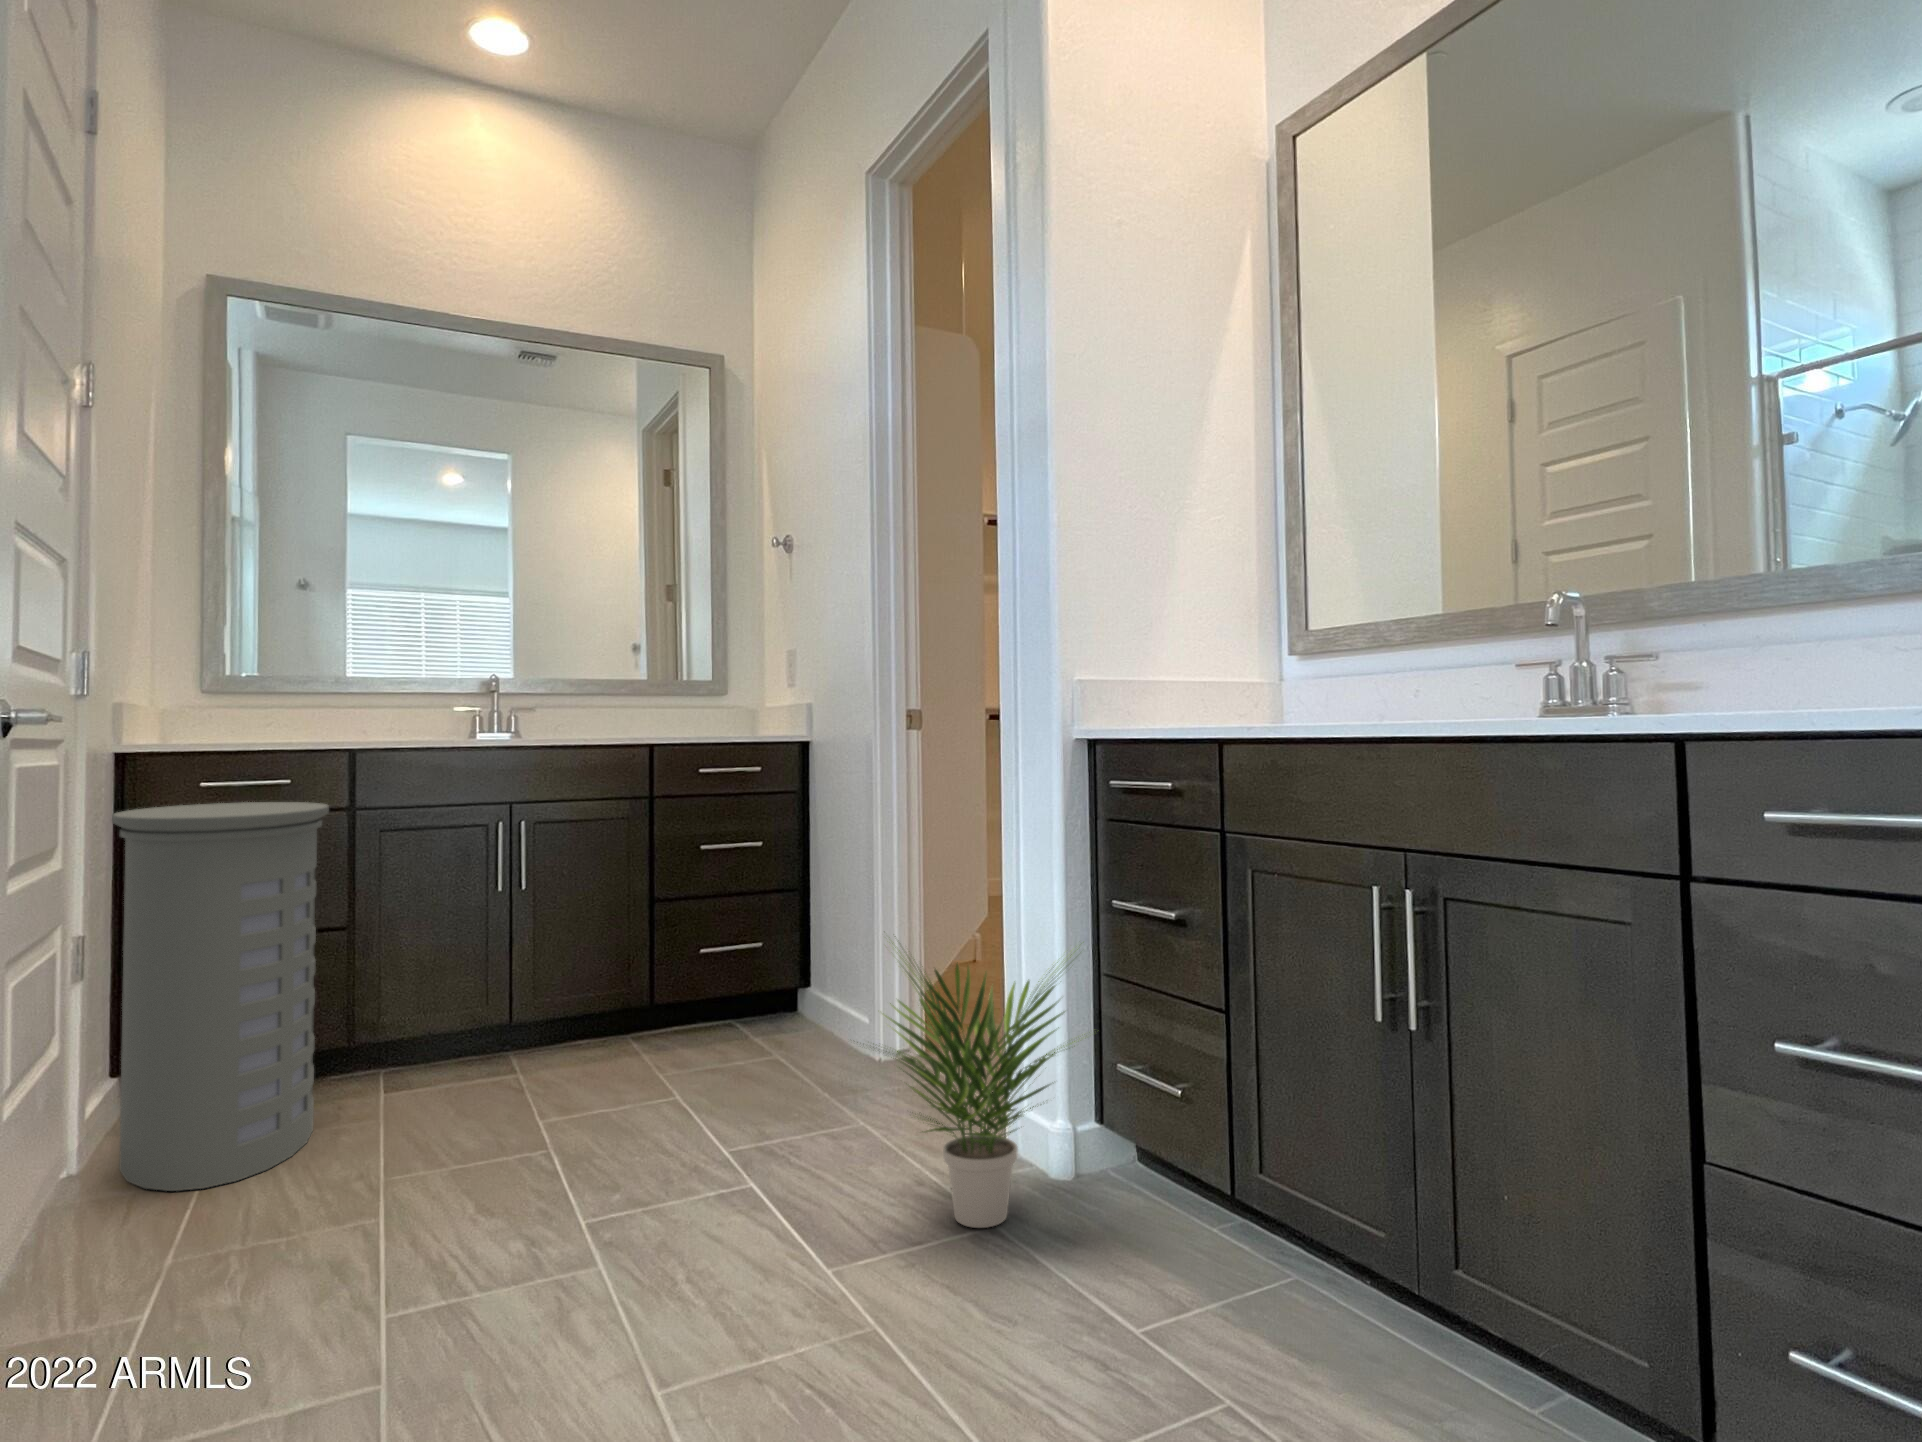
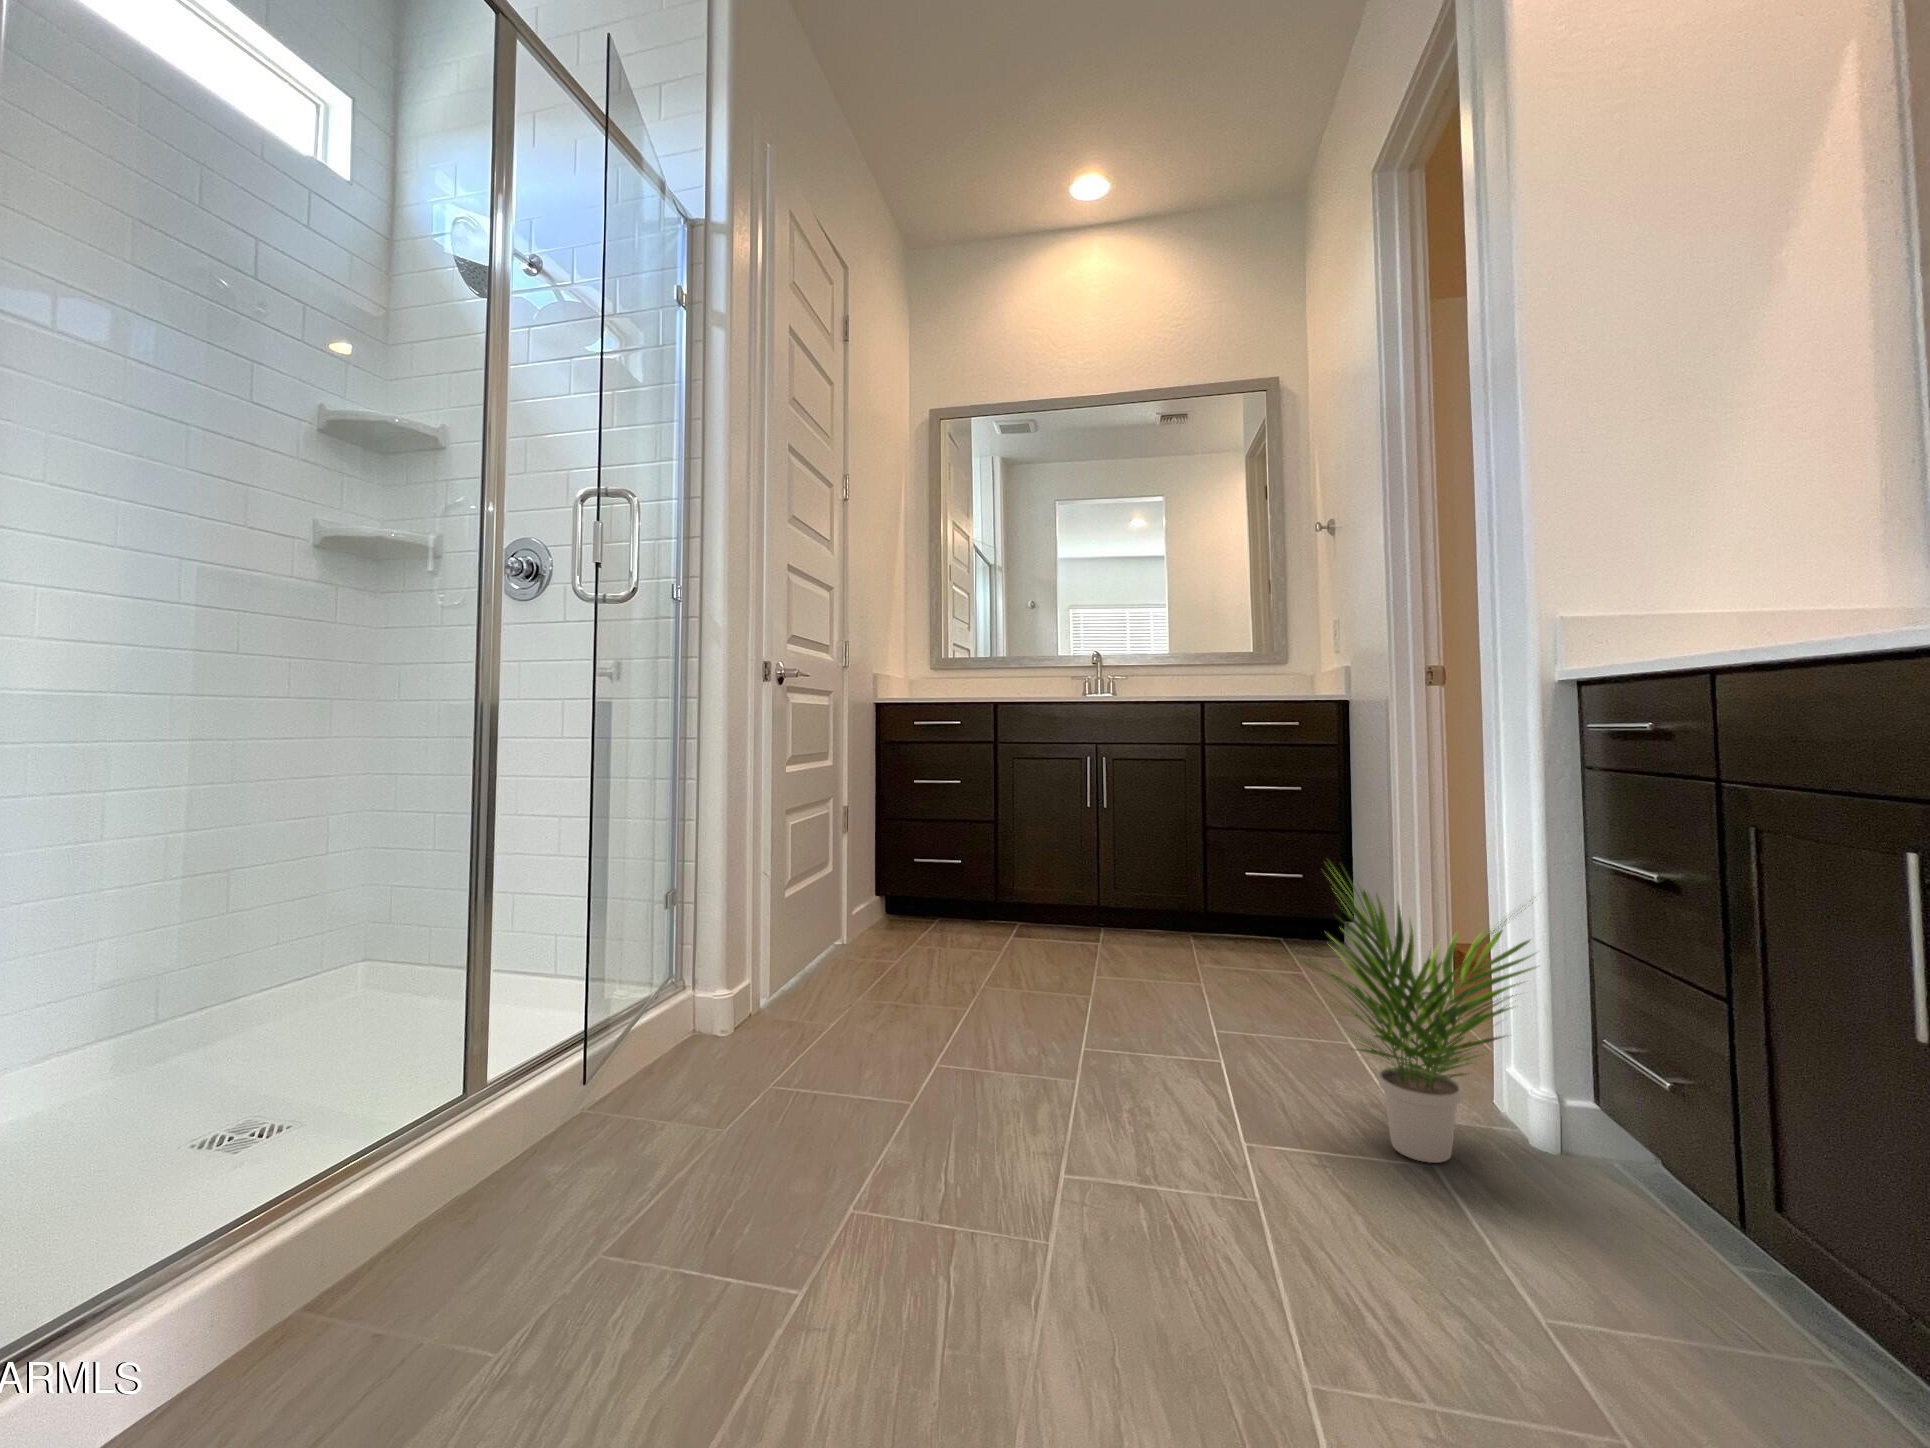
laundry hamper: present [112,802,329,1191] -> none [854,737,973,972]

